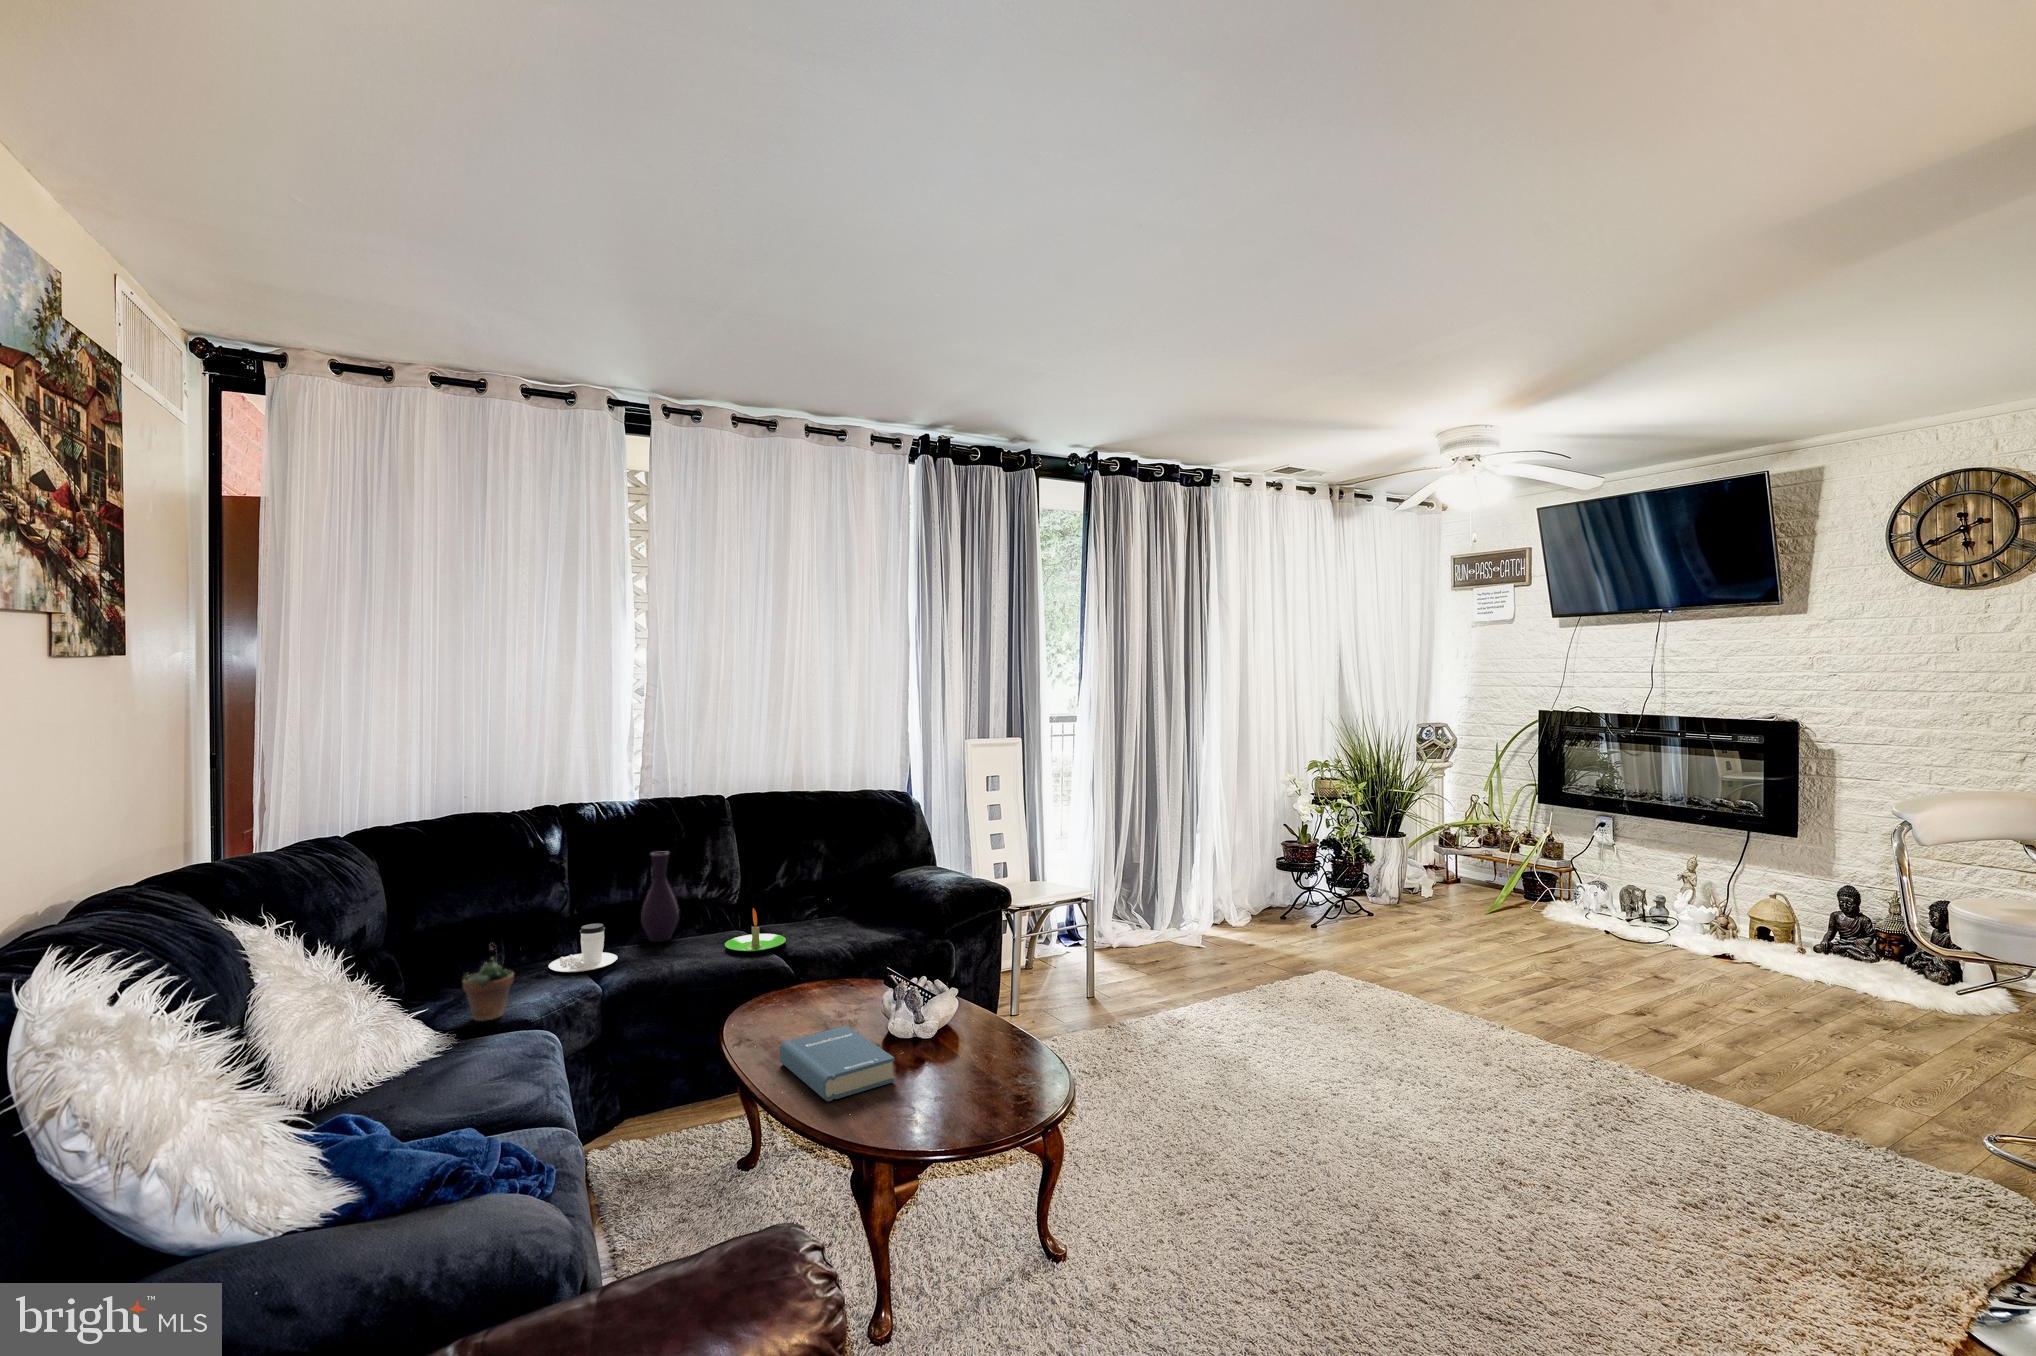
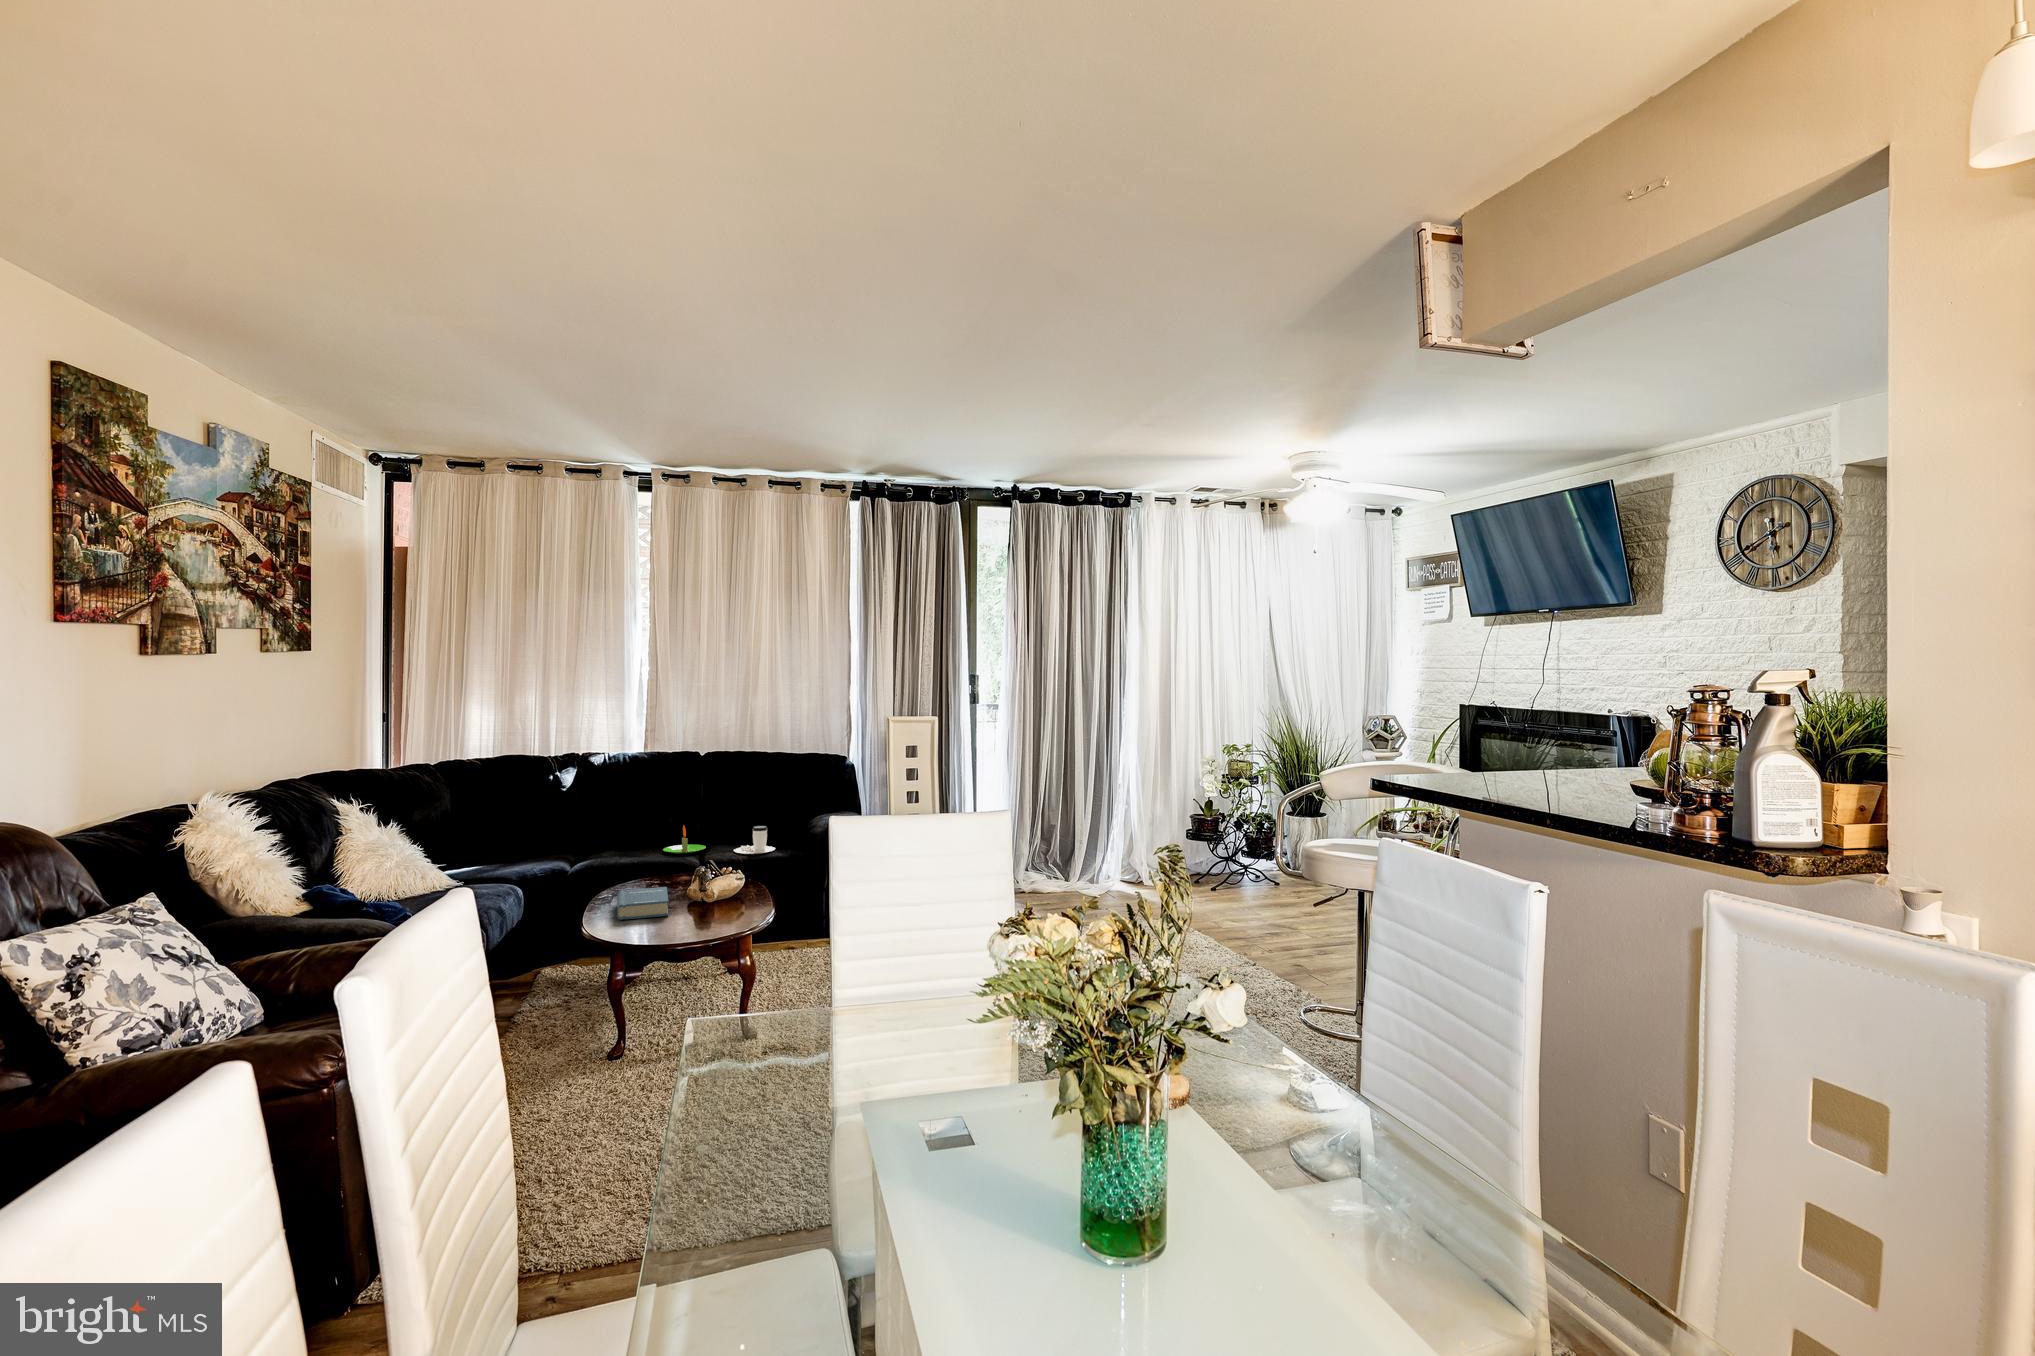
vase: present [641,852,679,942] -> none [620,785,646,845]
coffee cup: present [549,924,617,972] -> present [734,826,775,854]
succulent plant: present [463,943,514,1021] -> none [477,828,508,874]

